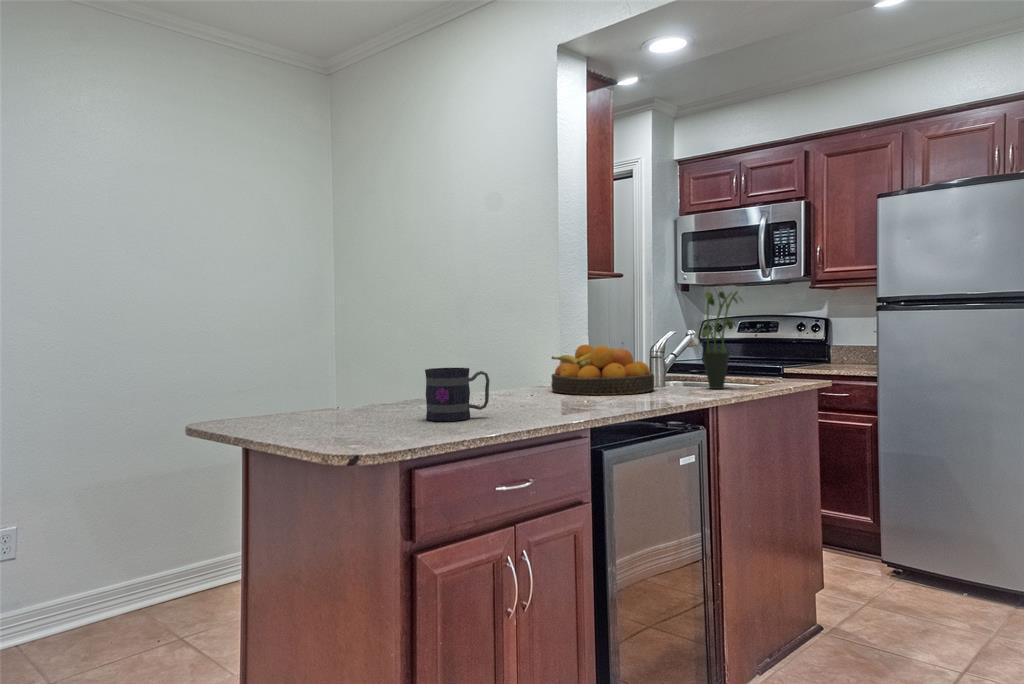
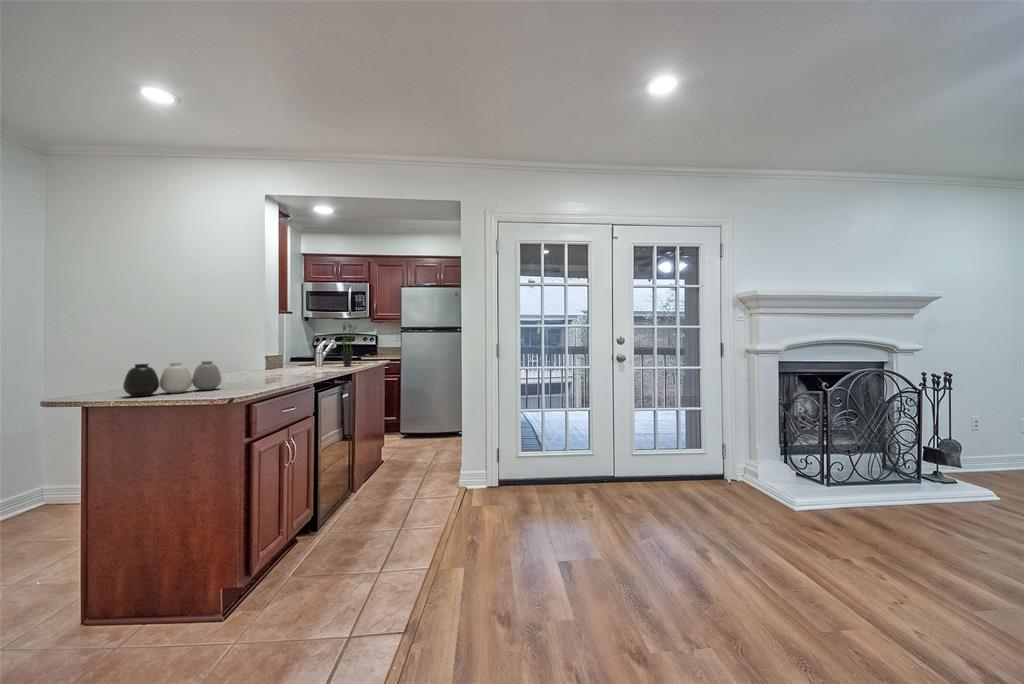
fruit bowl: present [551,345,654,395] -> none [261,347,320,371]
mug: present [425,368,490,421] -> none [225,359,262,385]
vase: none [268,372,404,431] -> present [123,361,222,396]

